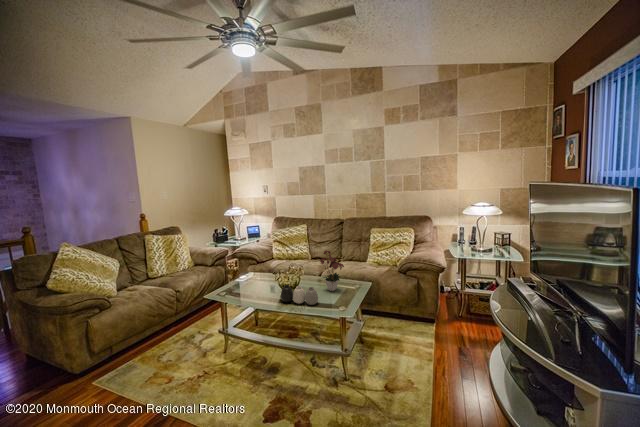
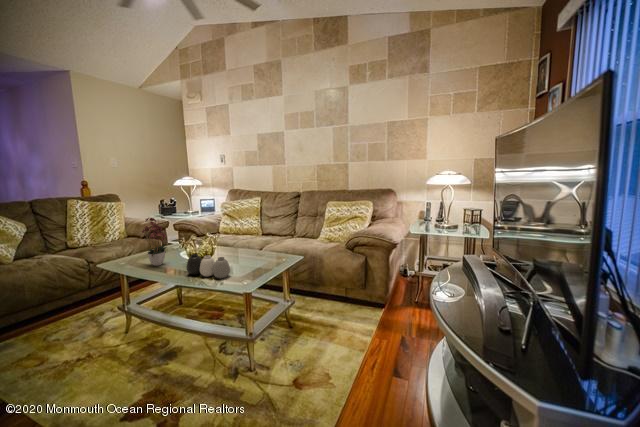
flower arrangement: present [320,250,344,291] -> present [142,218,167,266]

